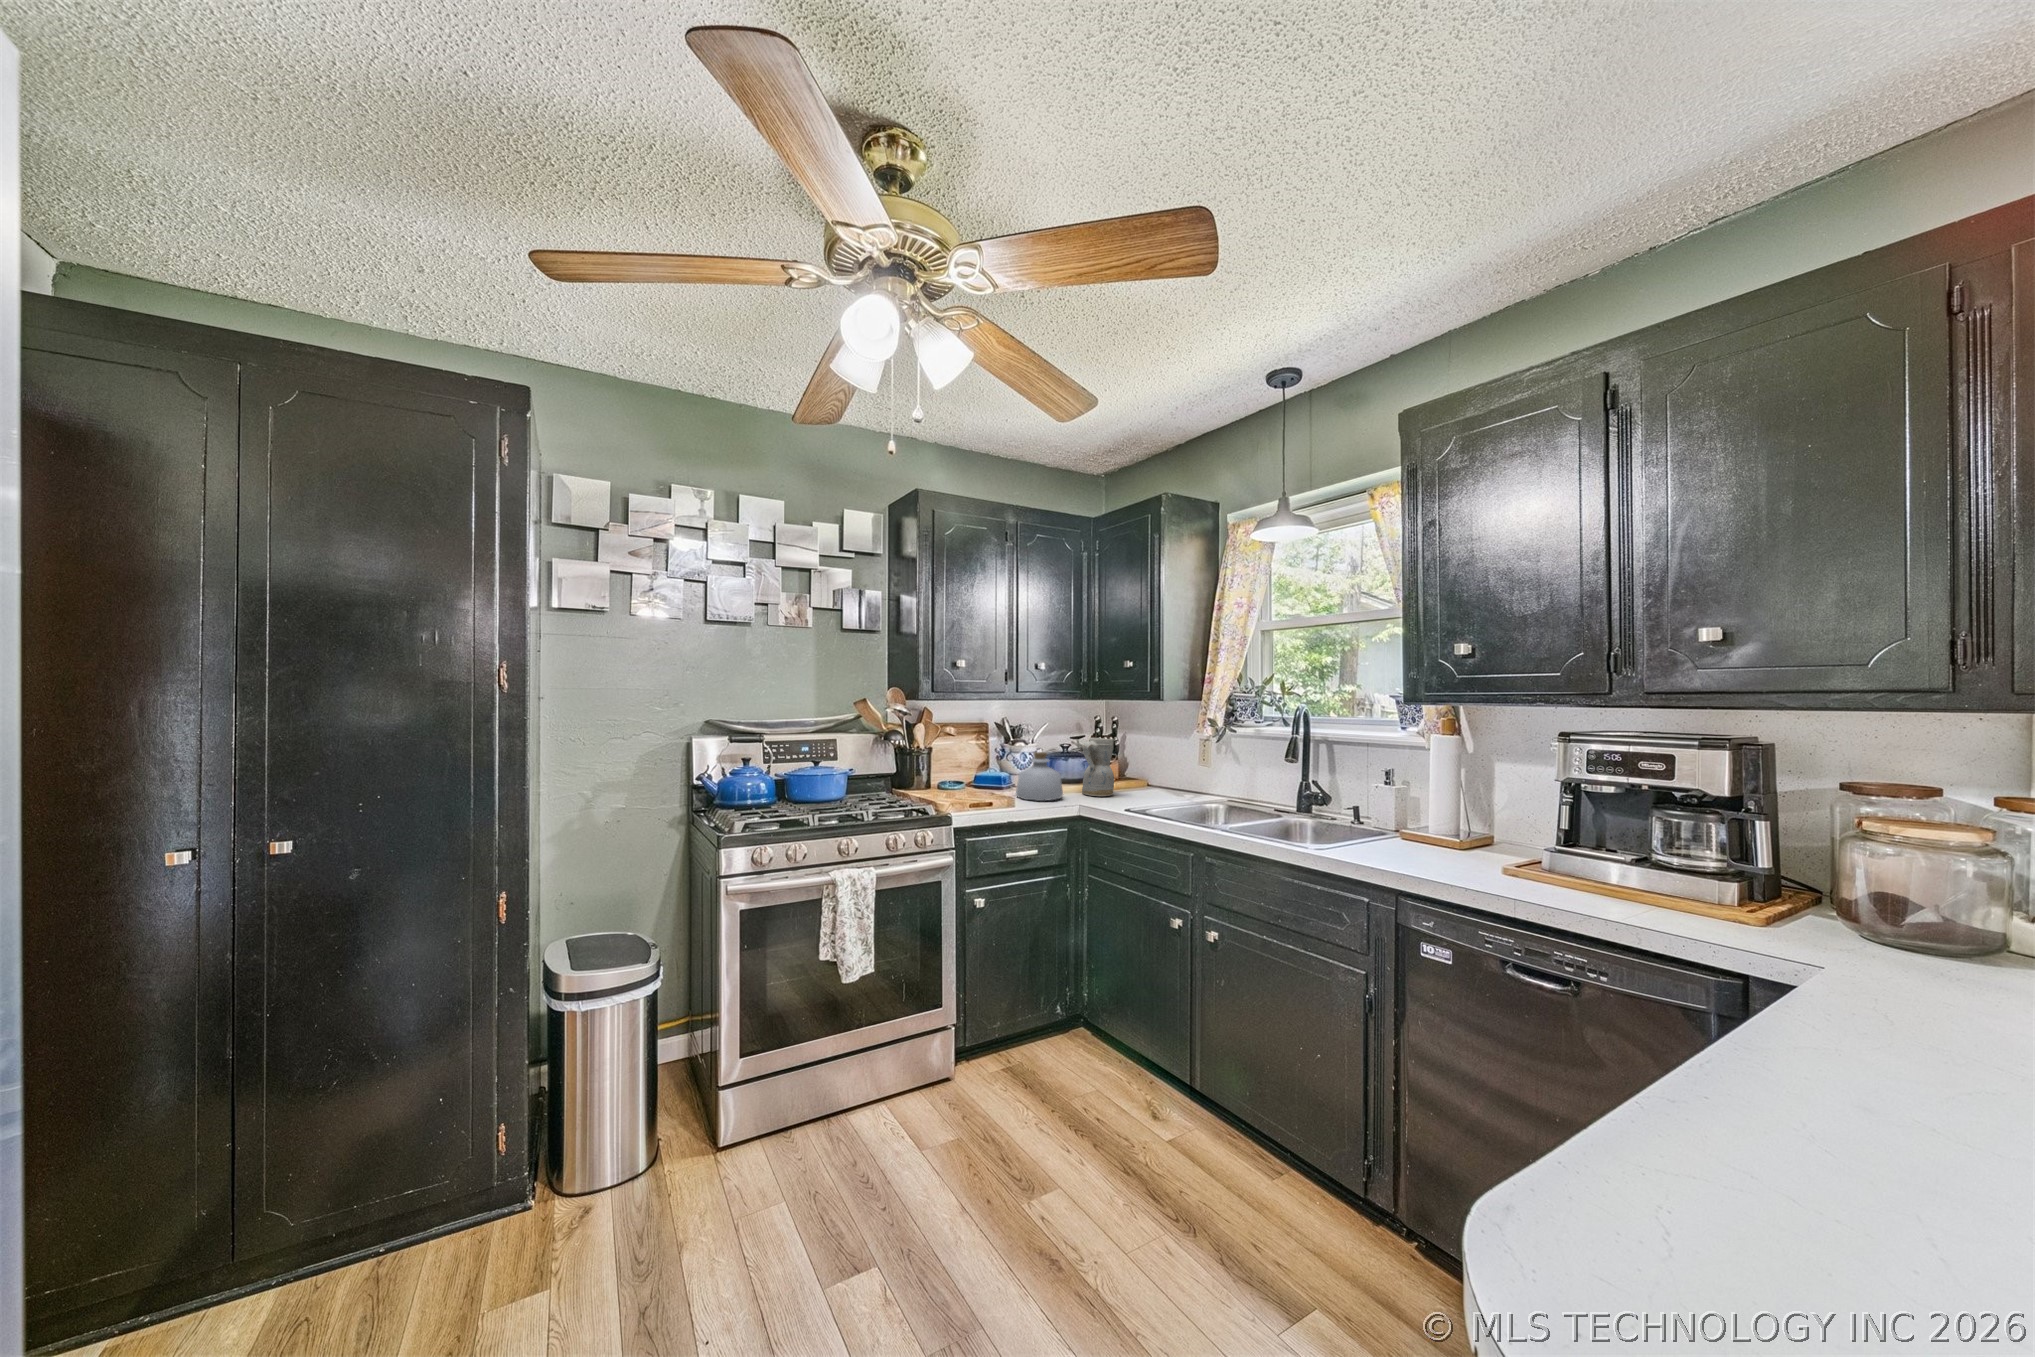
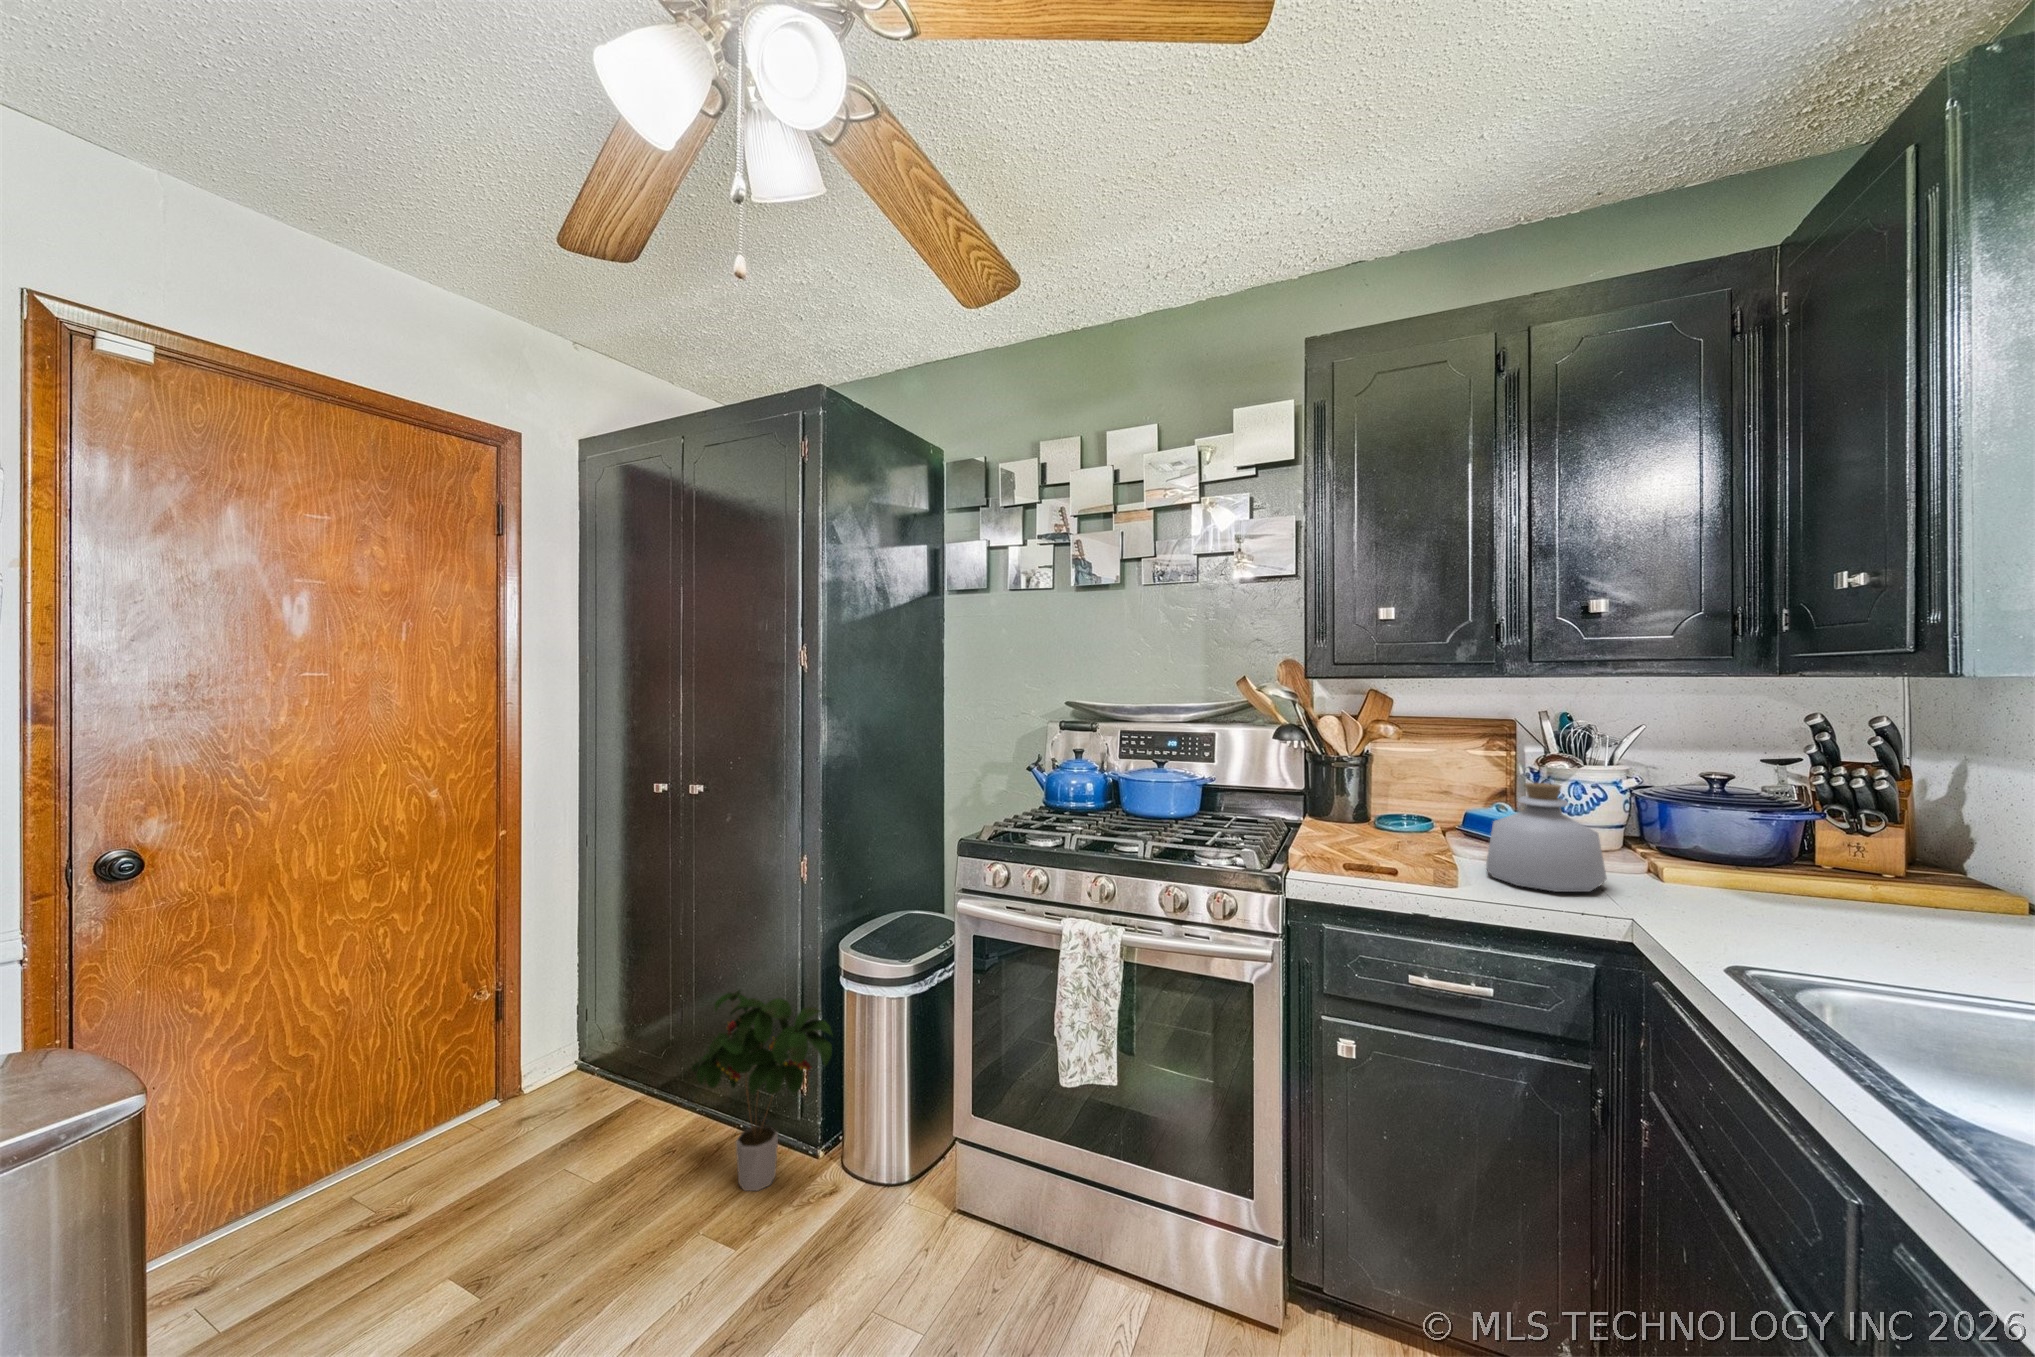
ceramic pitcher: present [1082,738,1114,796] -> none [1677,764,1805,914]
potted plant: none [358,1037,594,1271] -> present [692,990,832,1191]

